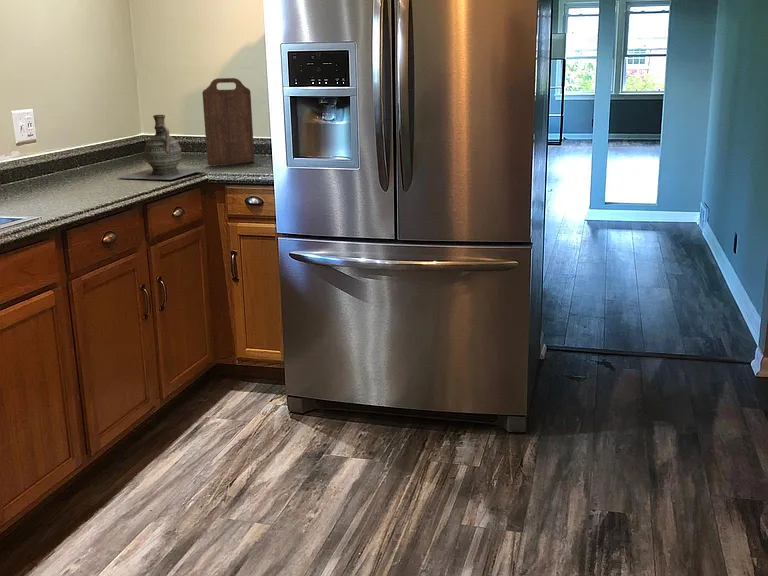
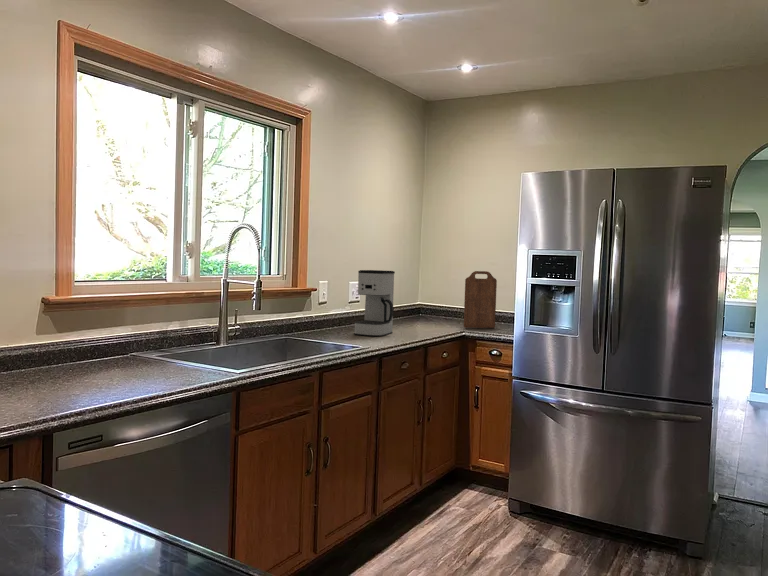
coffee maker: none [17,86,93,193] -> present [354,270,395,336]
ceramic jug: present [118,115,205,180] -> none [406,292,464,334]

